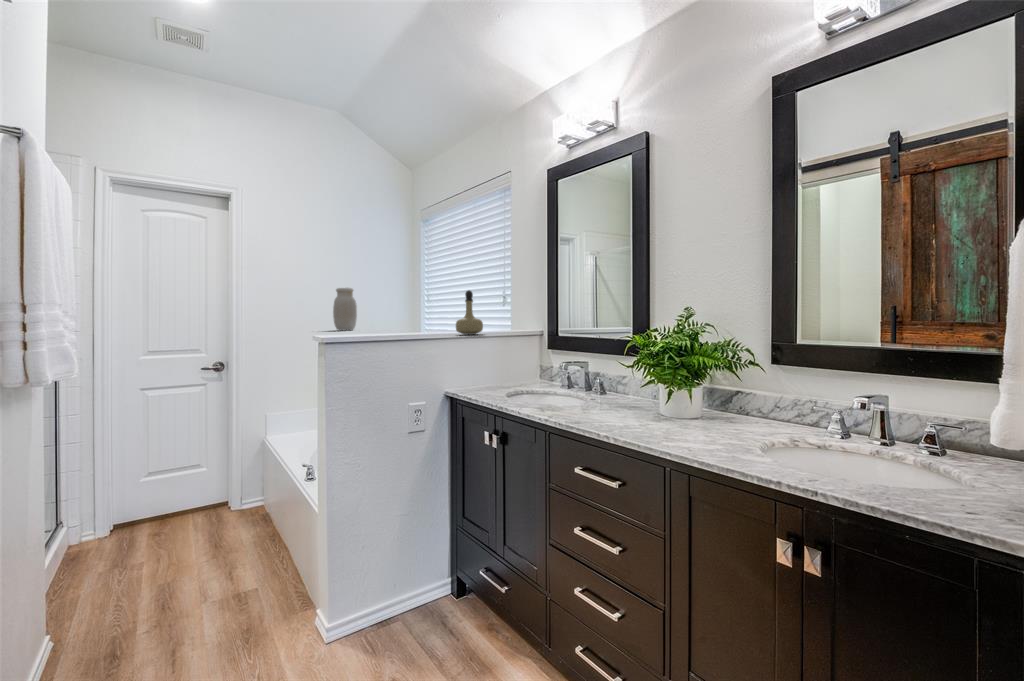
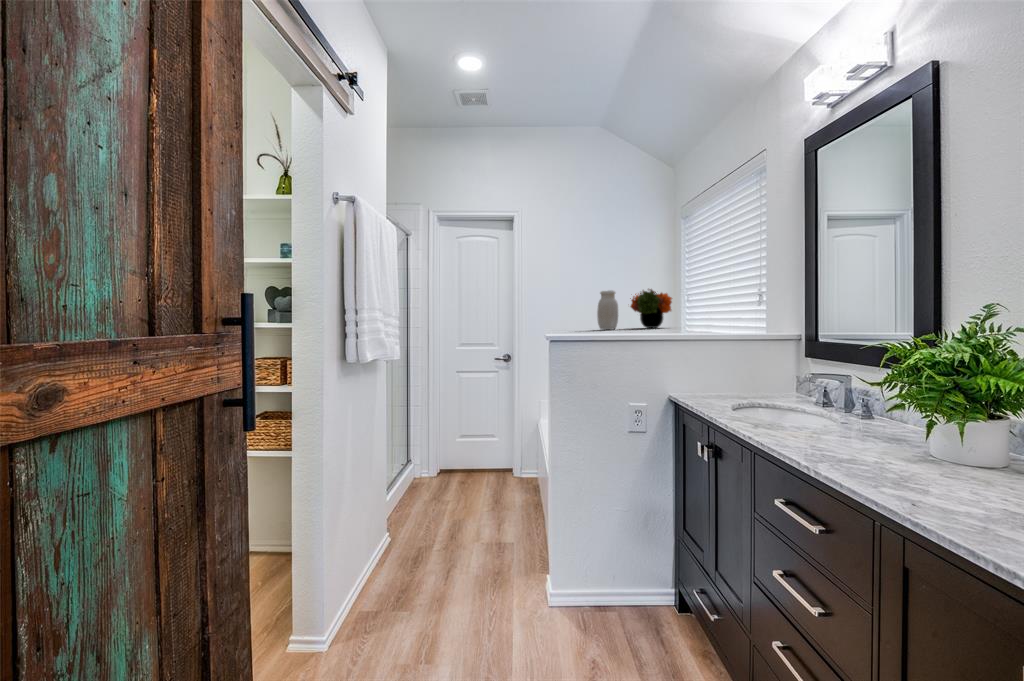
flower arrangement: none [364,288,410,328] -> present [630,289,672,328]
perfume bottle: present [456,290,483,334] -> none [683,292,713,338]

